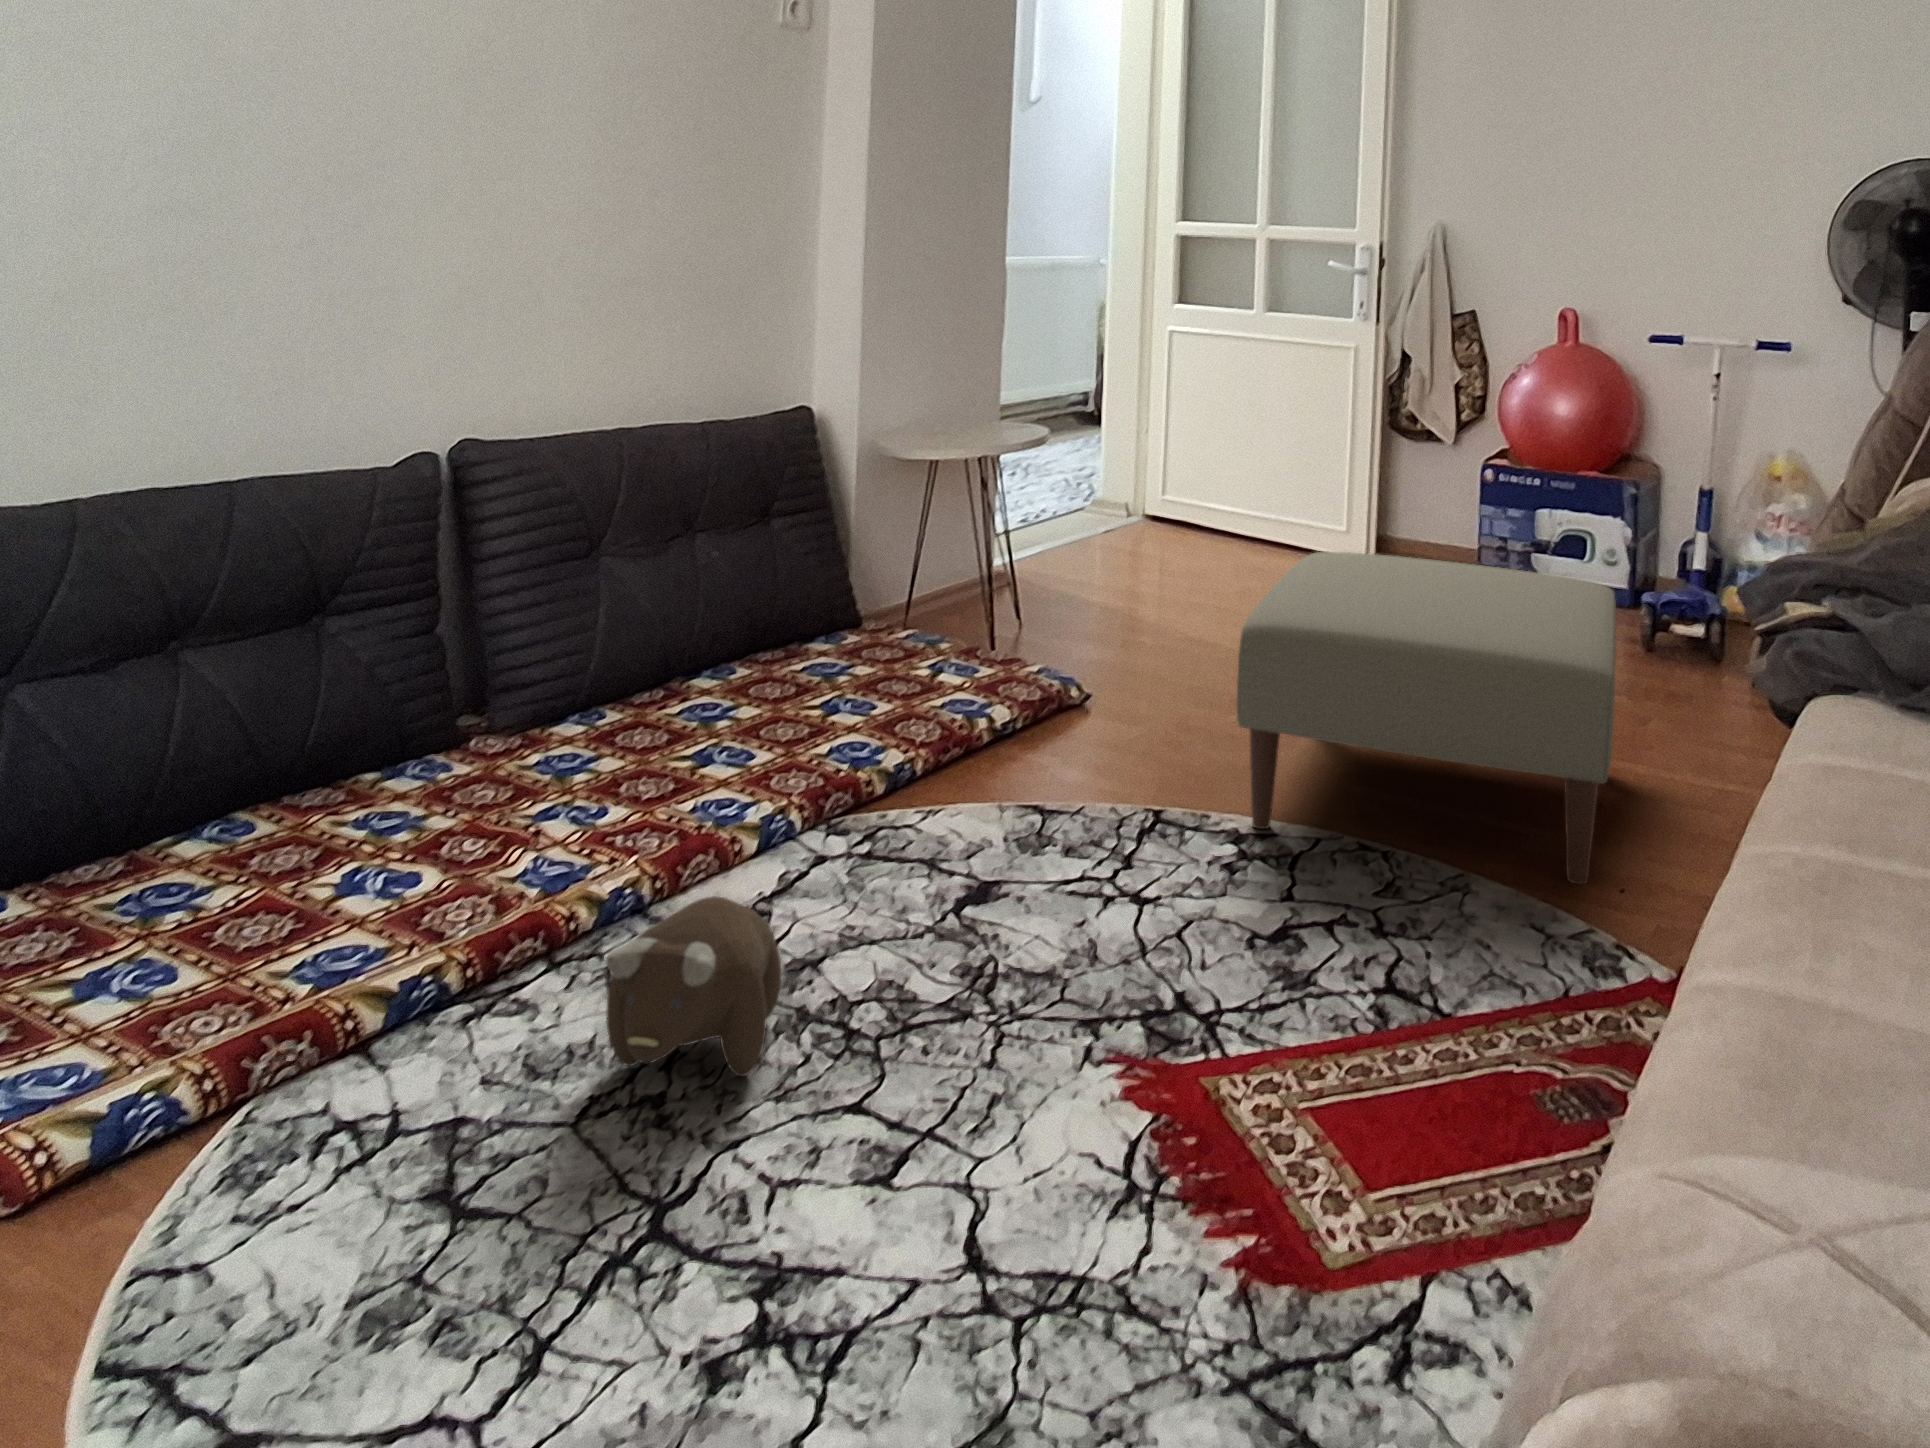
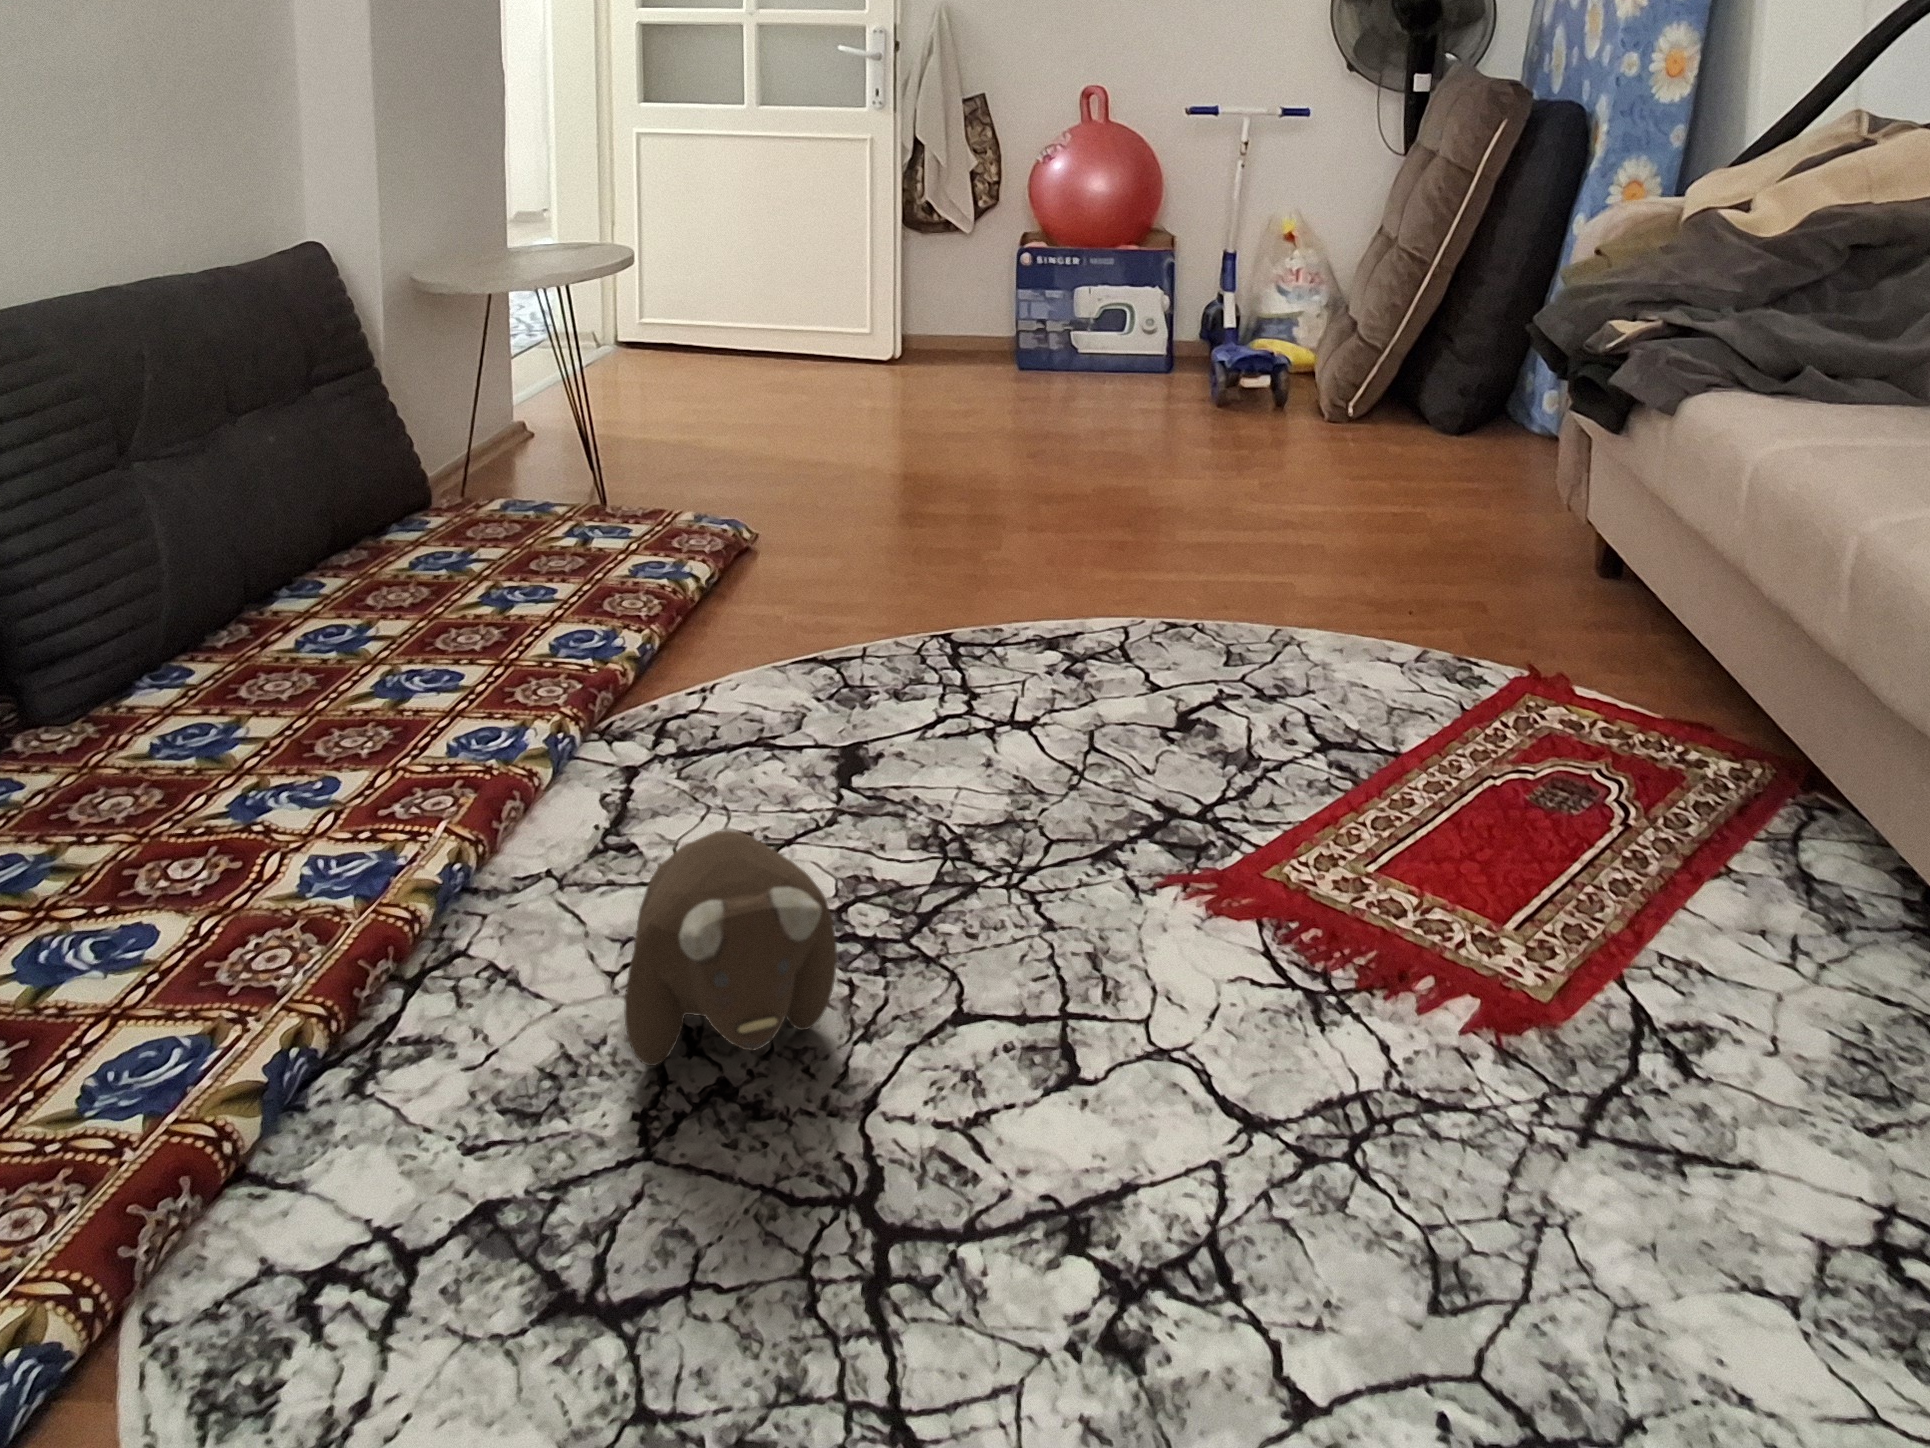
ottoman: present [1236,552,1616,884] -> none [1004,341,1418,632]

